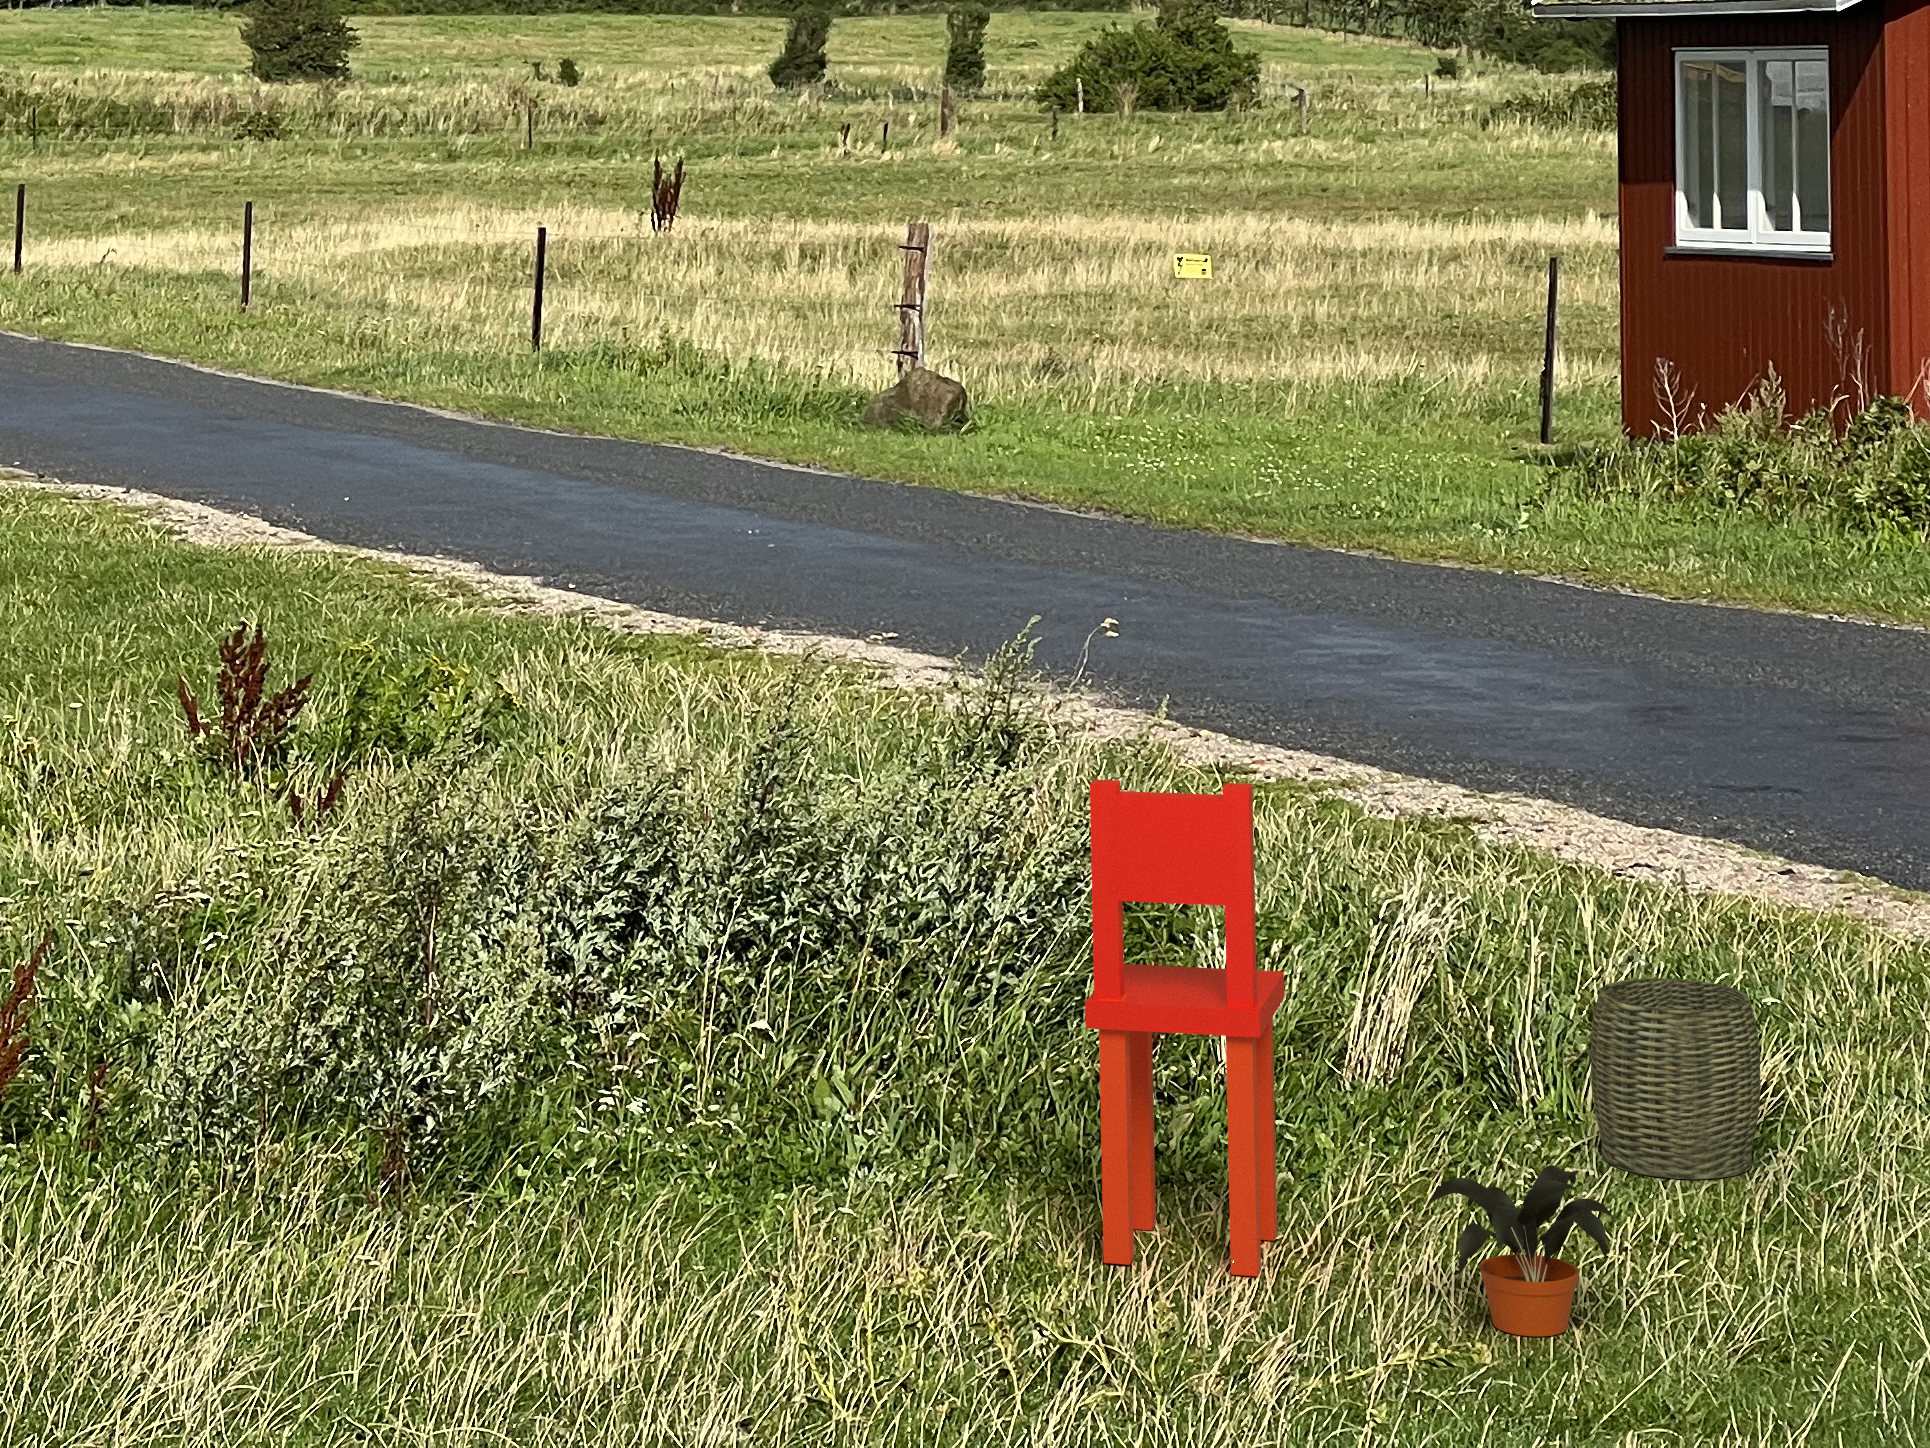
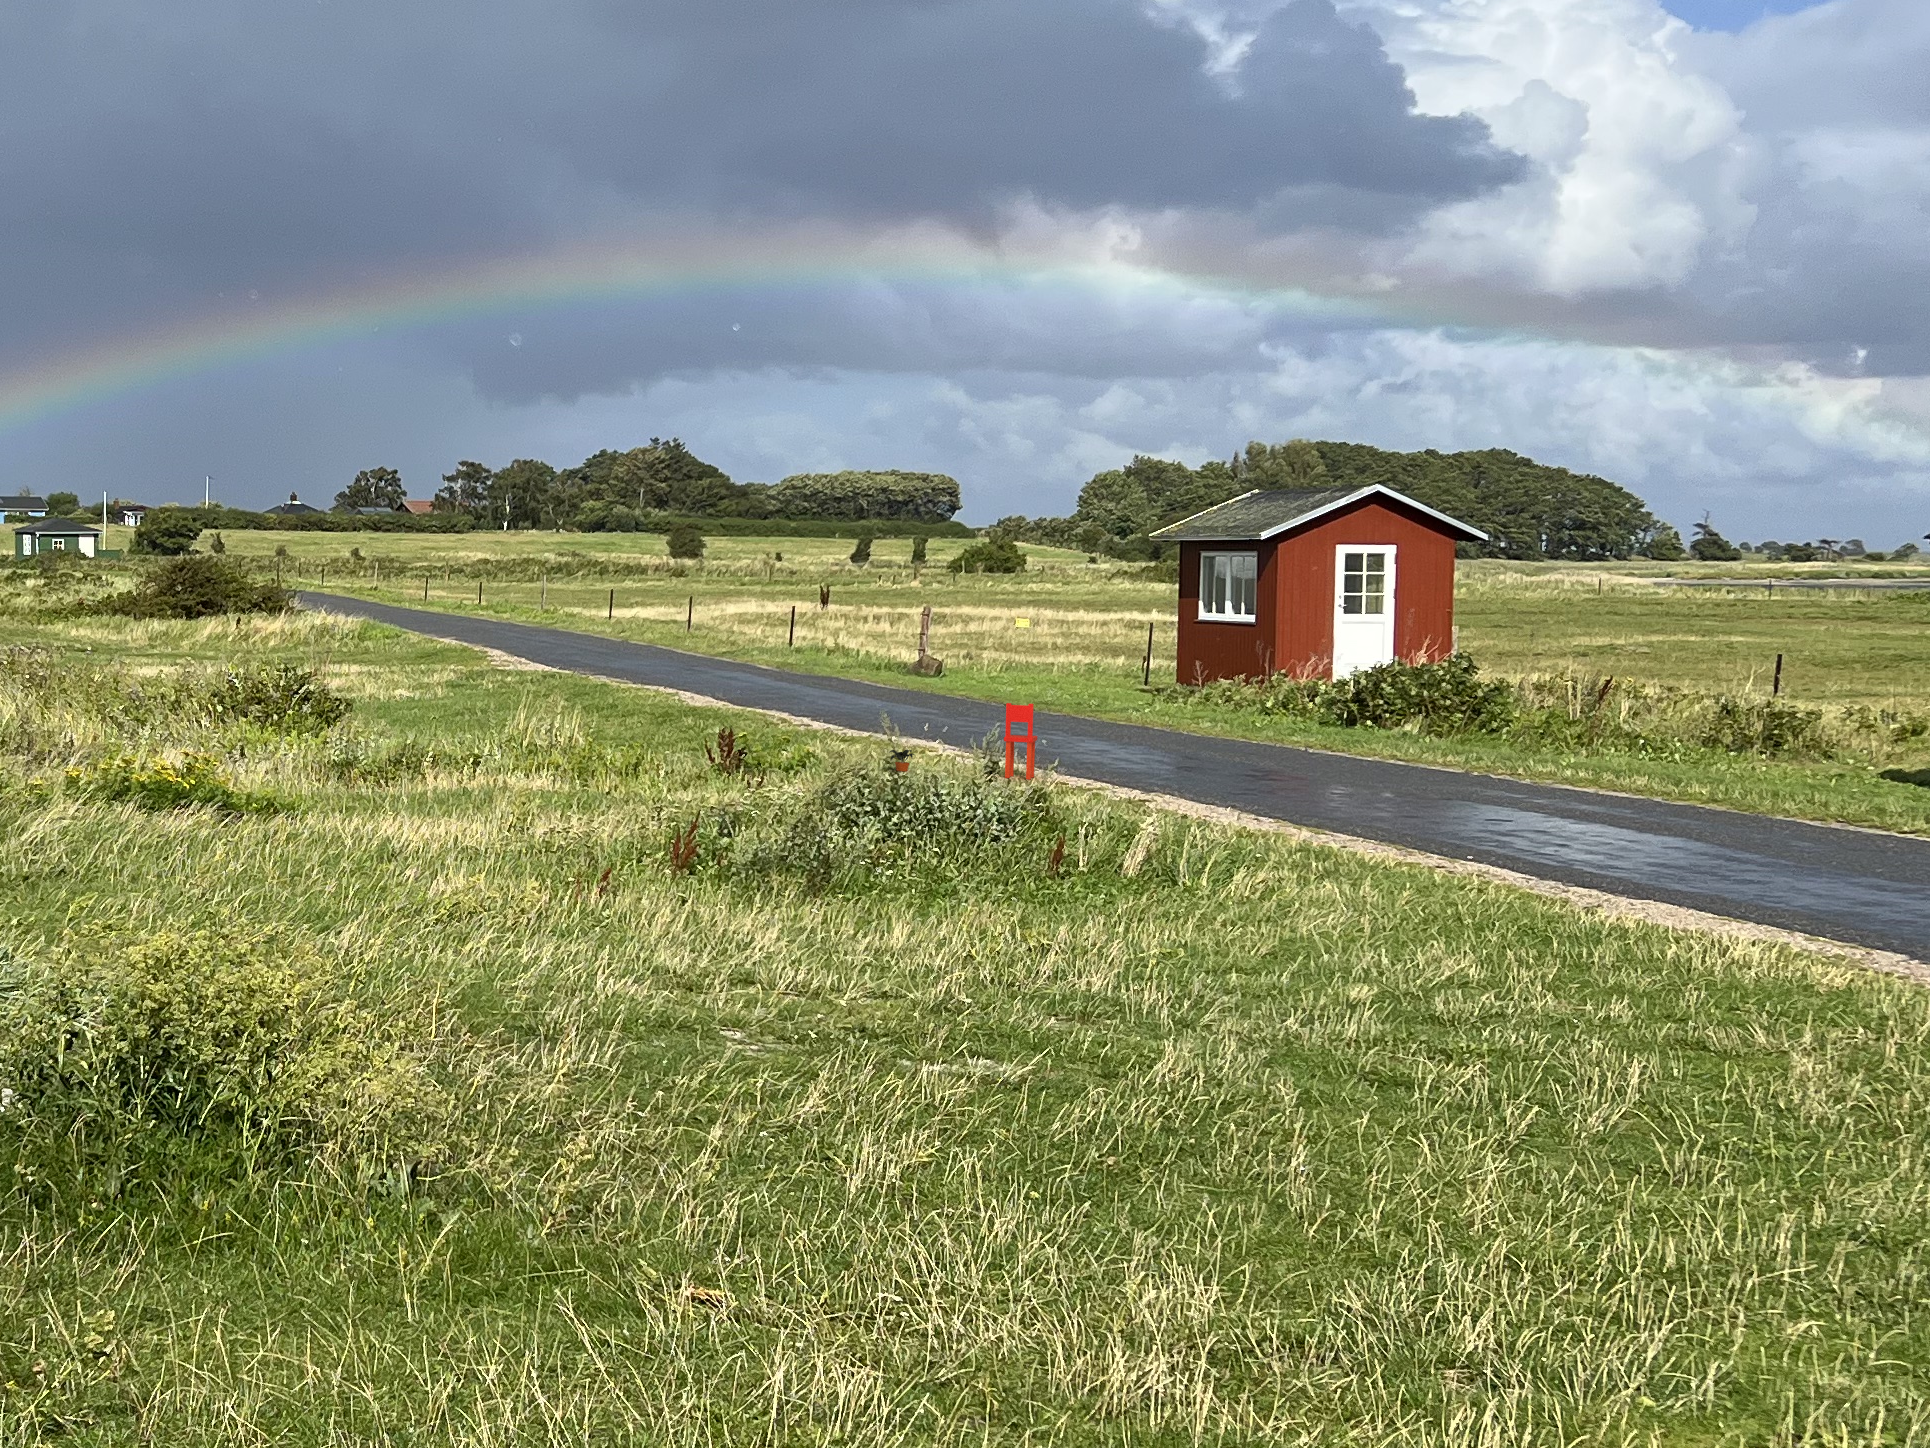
woven basket: present [1591,978,1761,1179] -> none [1092,746,1122,776]
potted plant: present [1424,1165,1615,1336] -> present [889,749,914,771]

